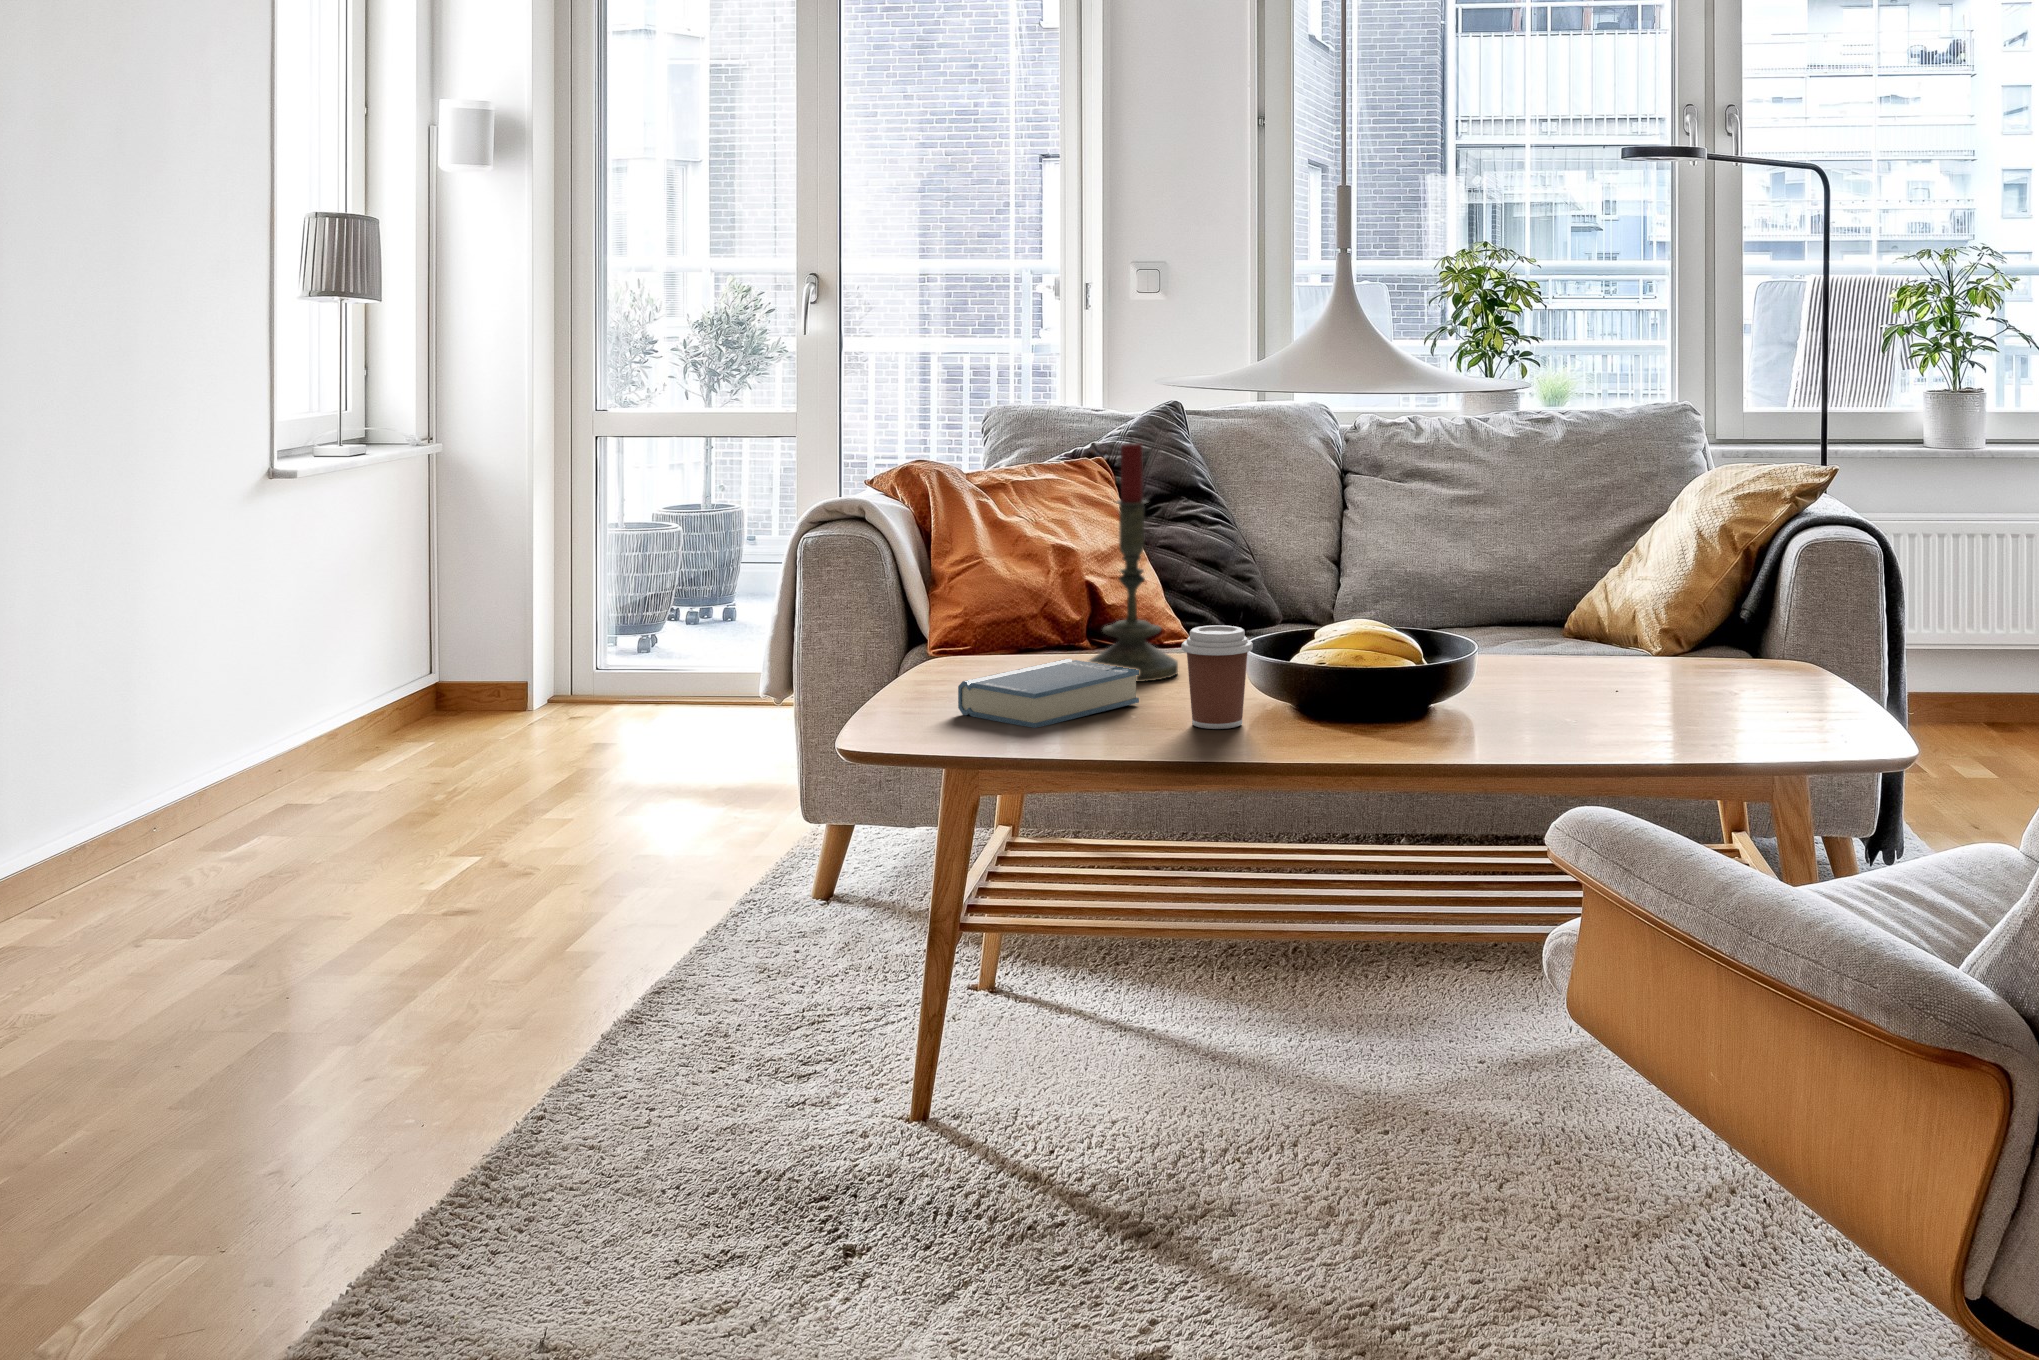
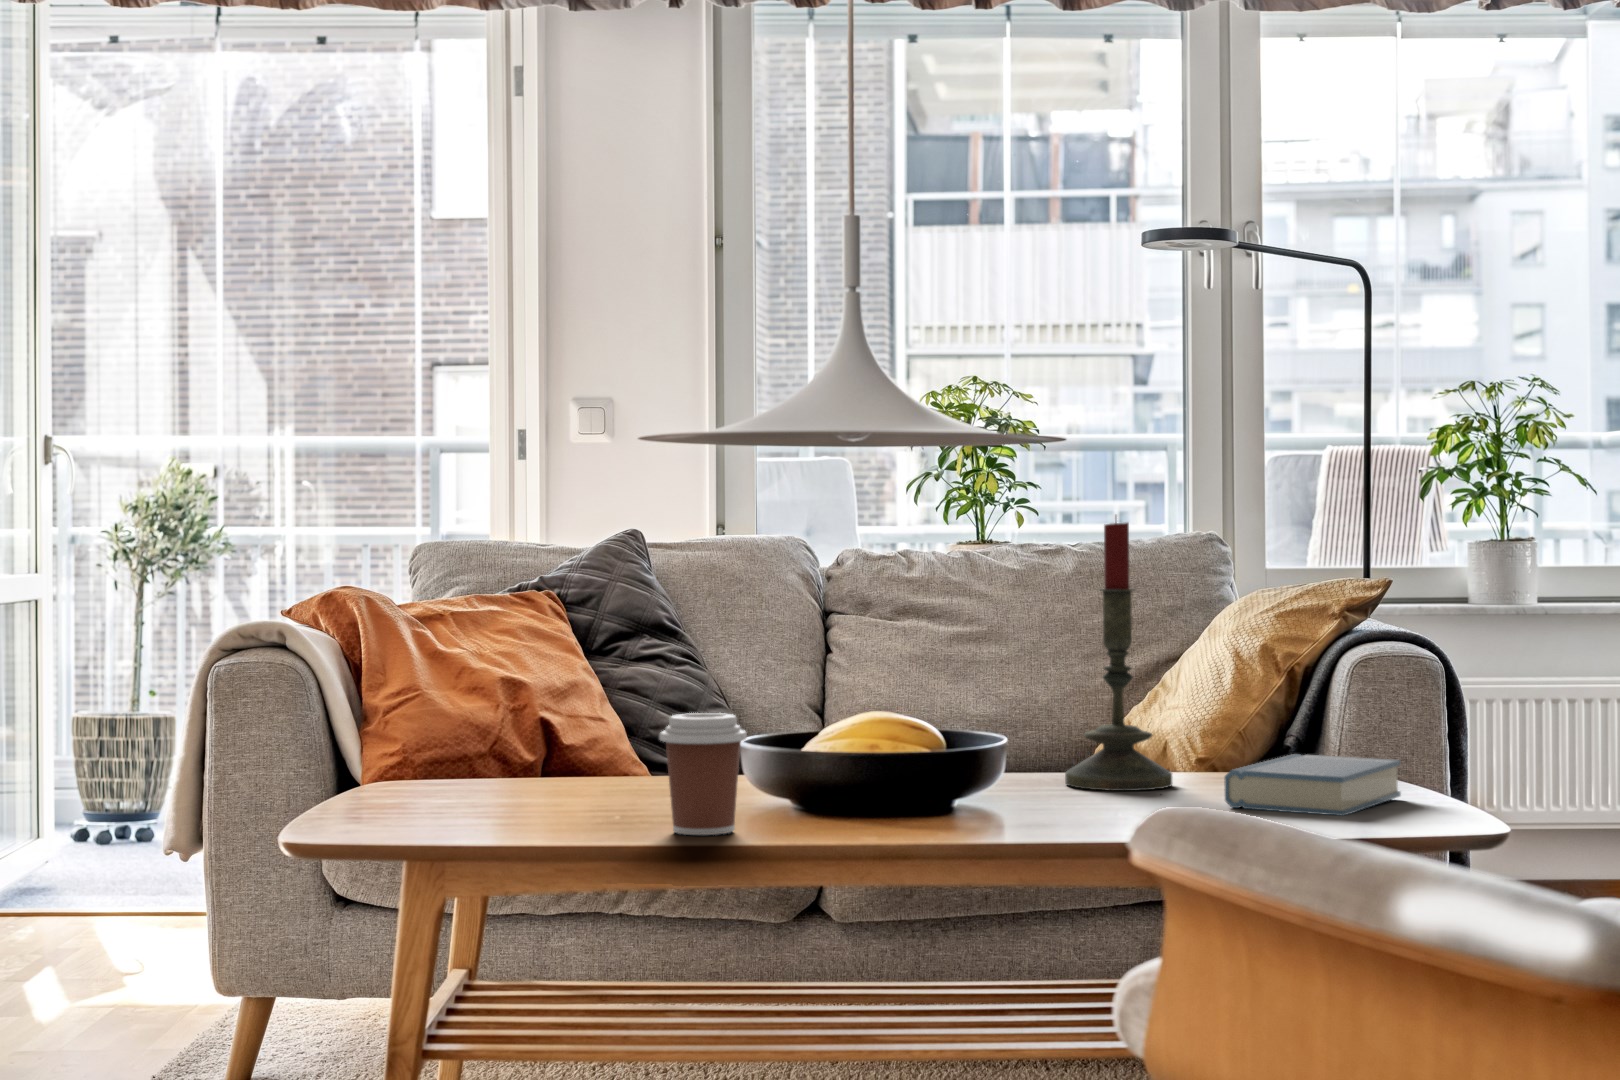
candle: present [1089,442,1178,682] -> present [1065,515,1172,791]
hardback book: present [958,659,1139,728] -> present [1224,754,1401,816]

